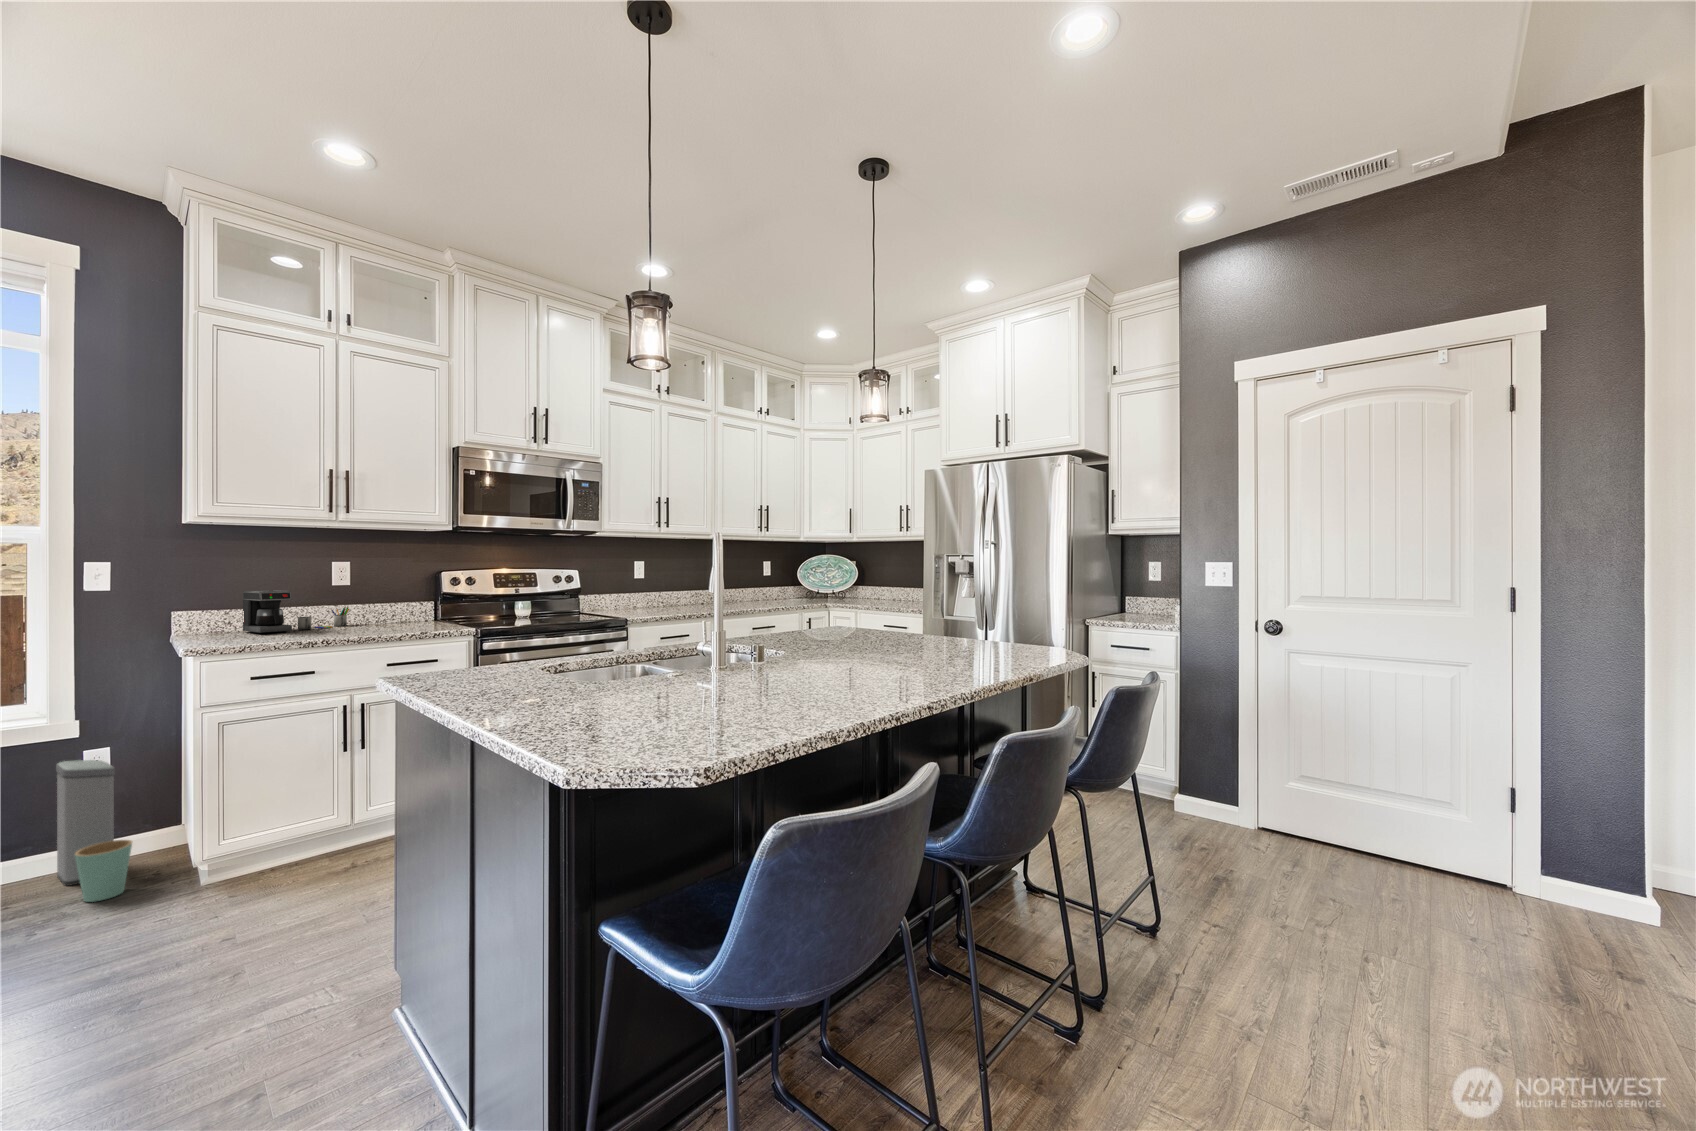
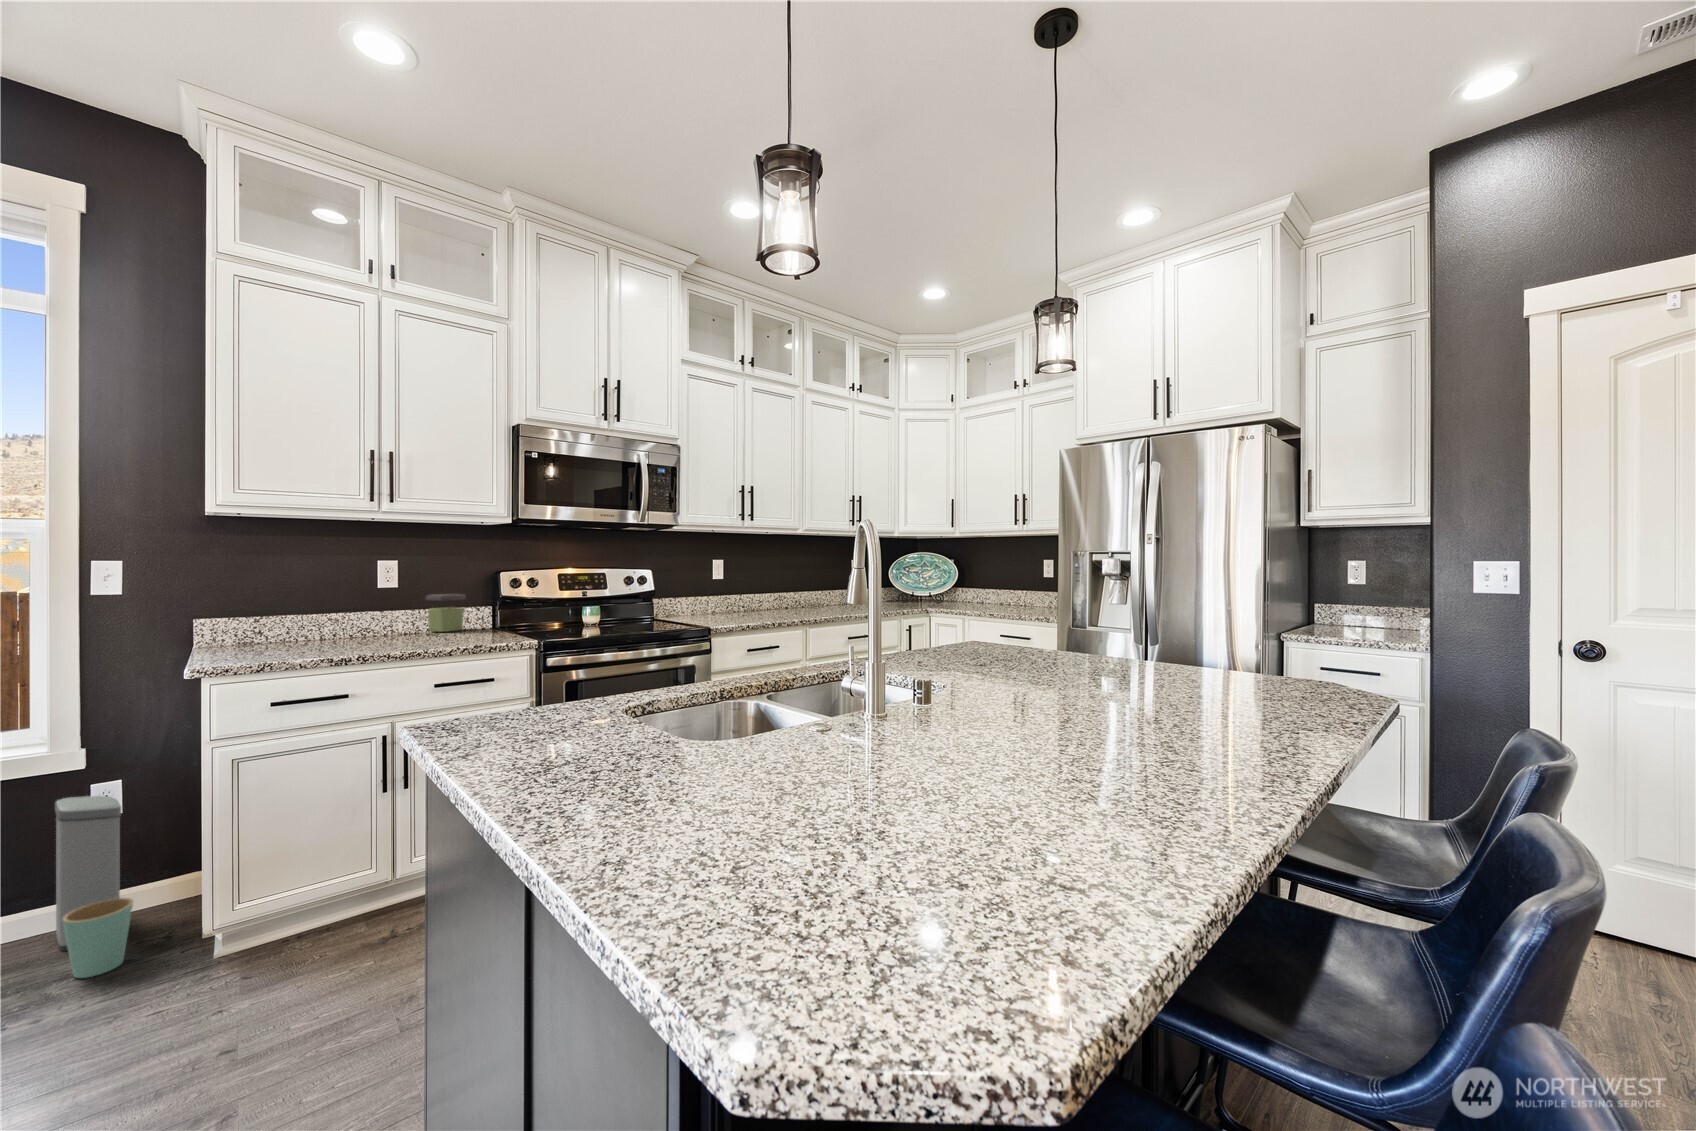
coffee maker: present [243,590,349,633] -> none [275,594,397,644]
jar: none [375,590,411,623] -> present [426,594,466,632]

